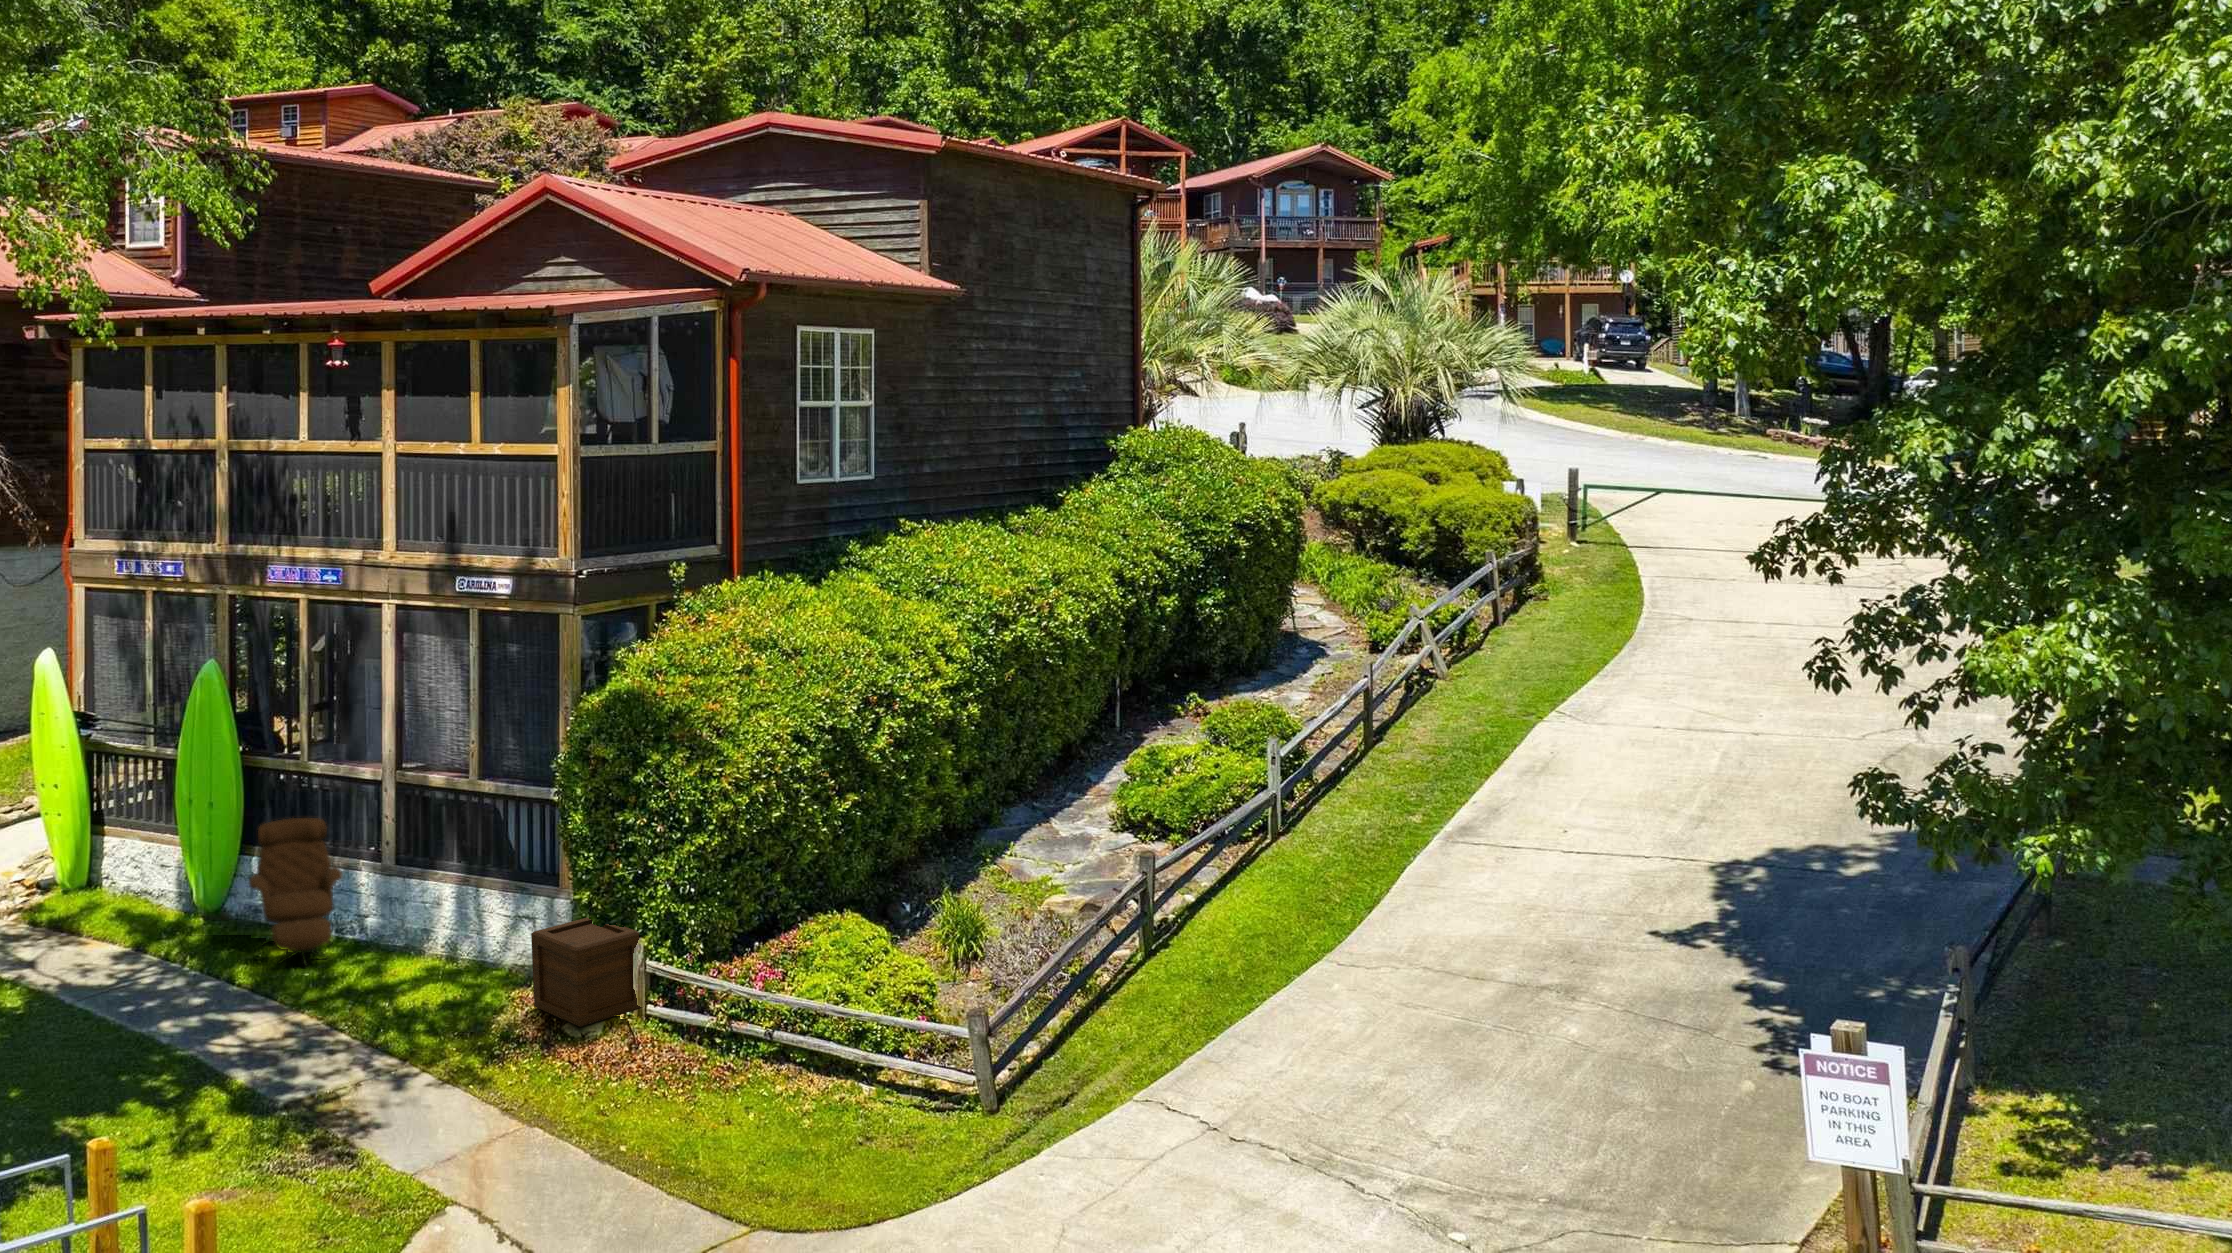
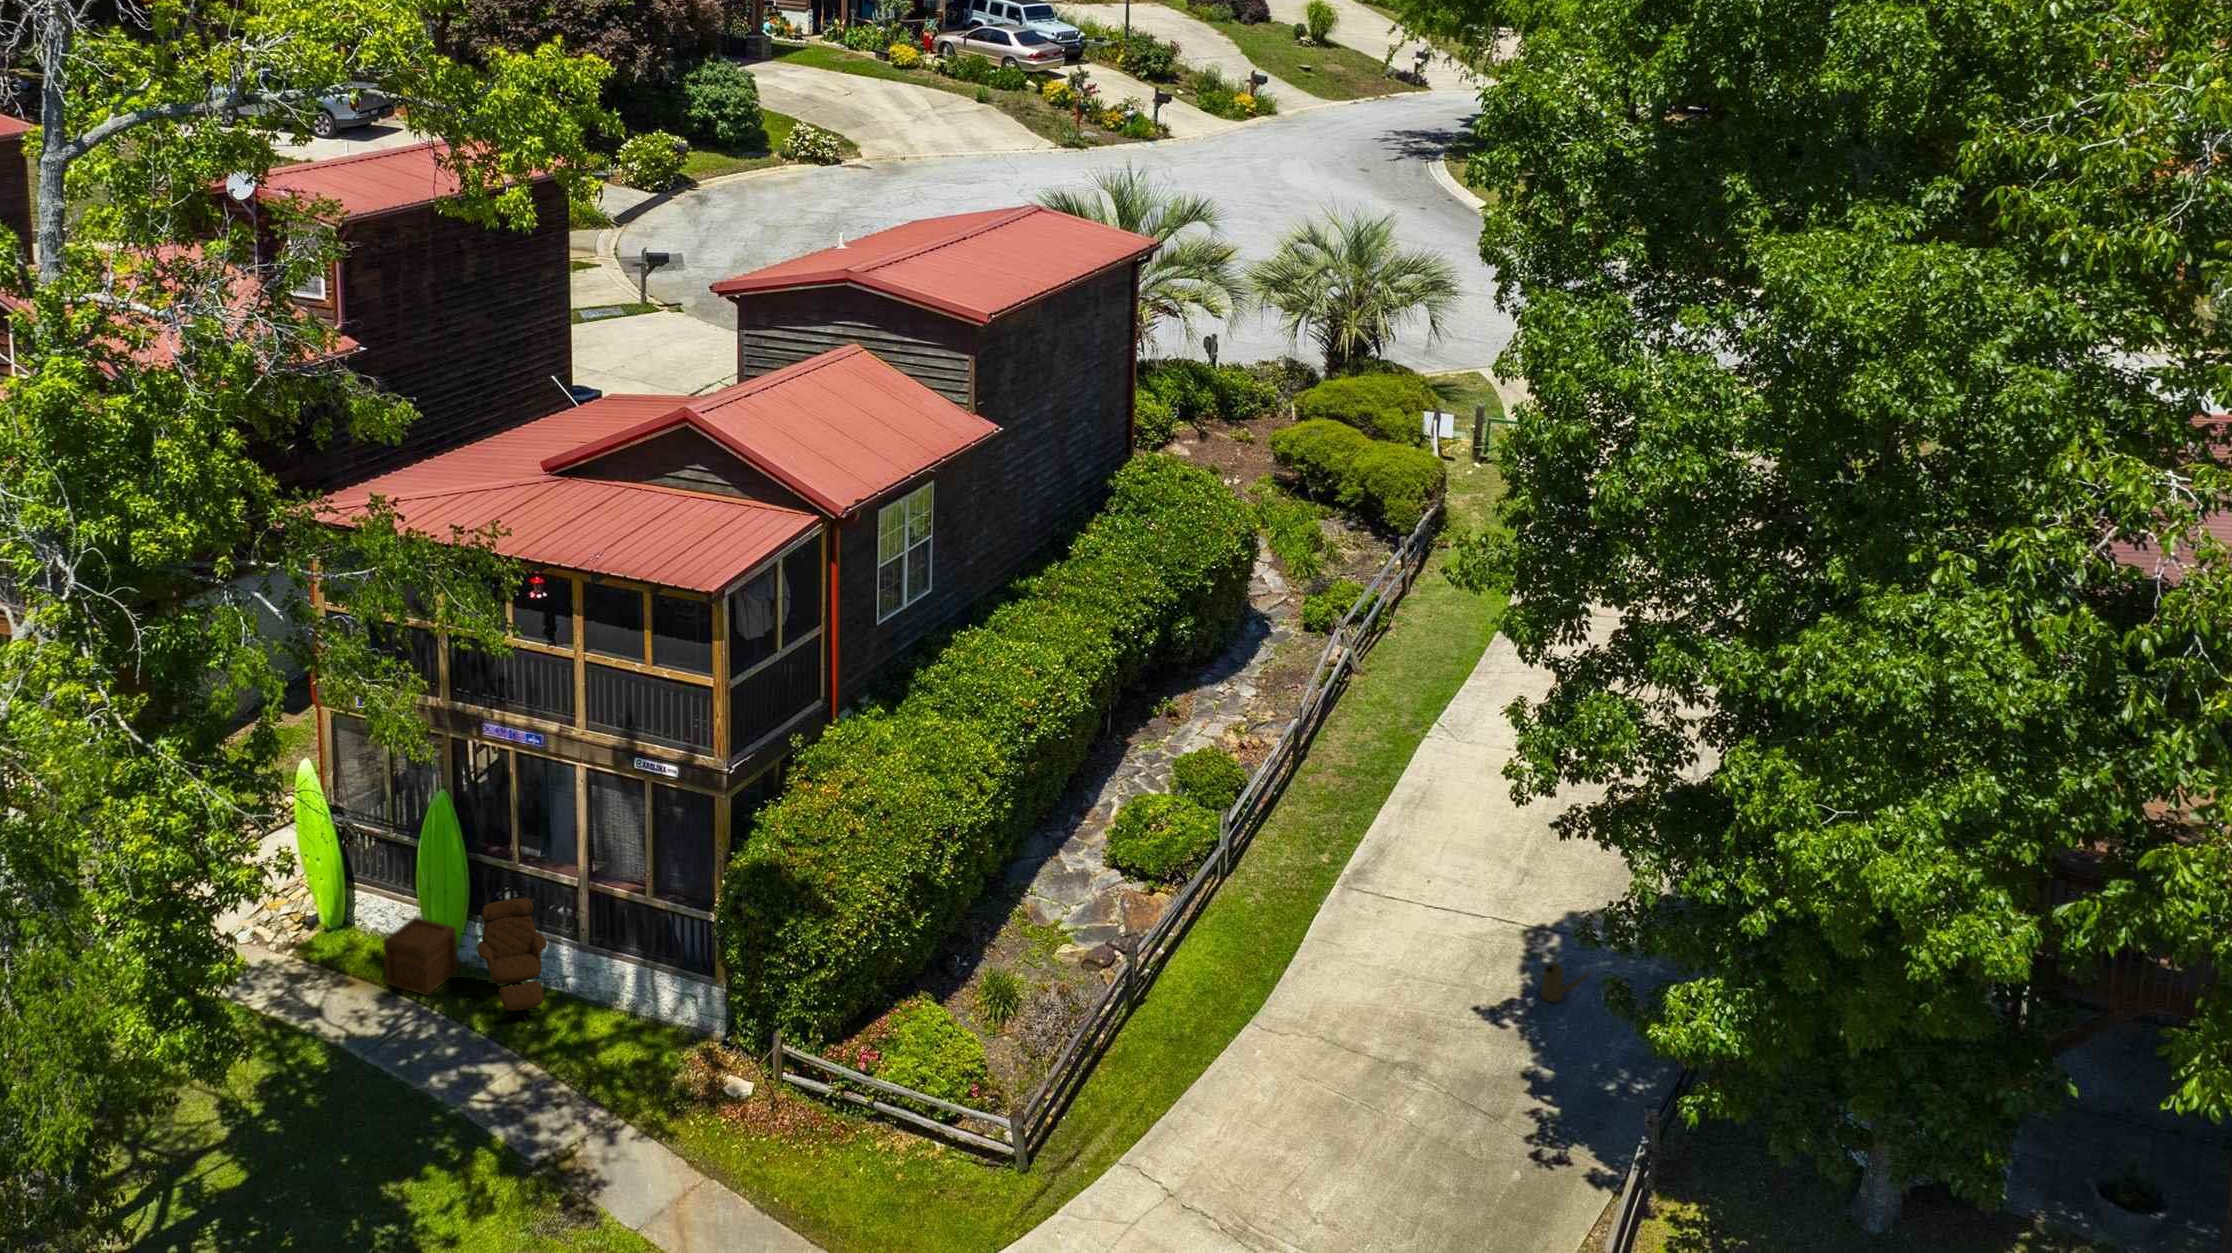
watering can: none [1734,863,1819,928] -> present [1540,959,1590,1003]
wooden crate: present [531,917,642,1027] -> present [383,917,458,995]

